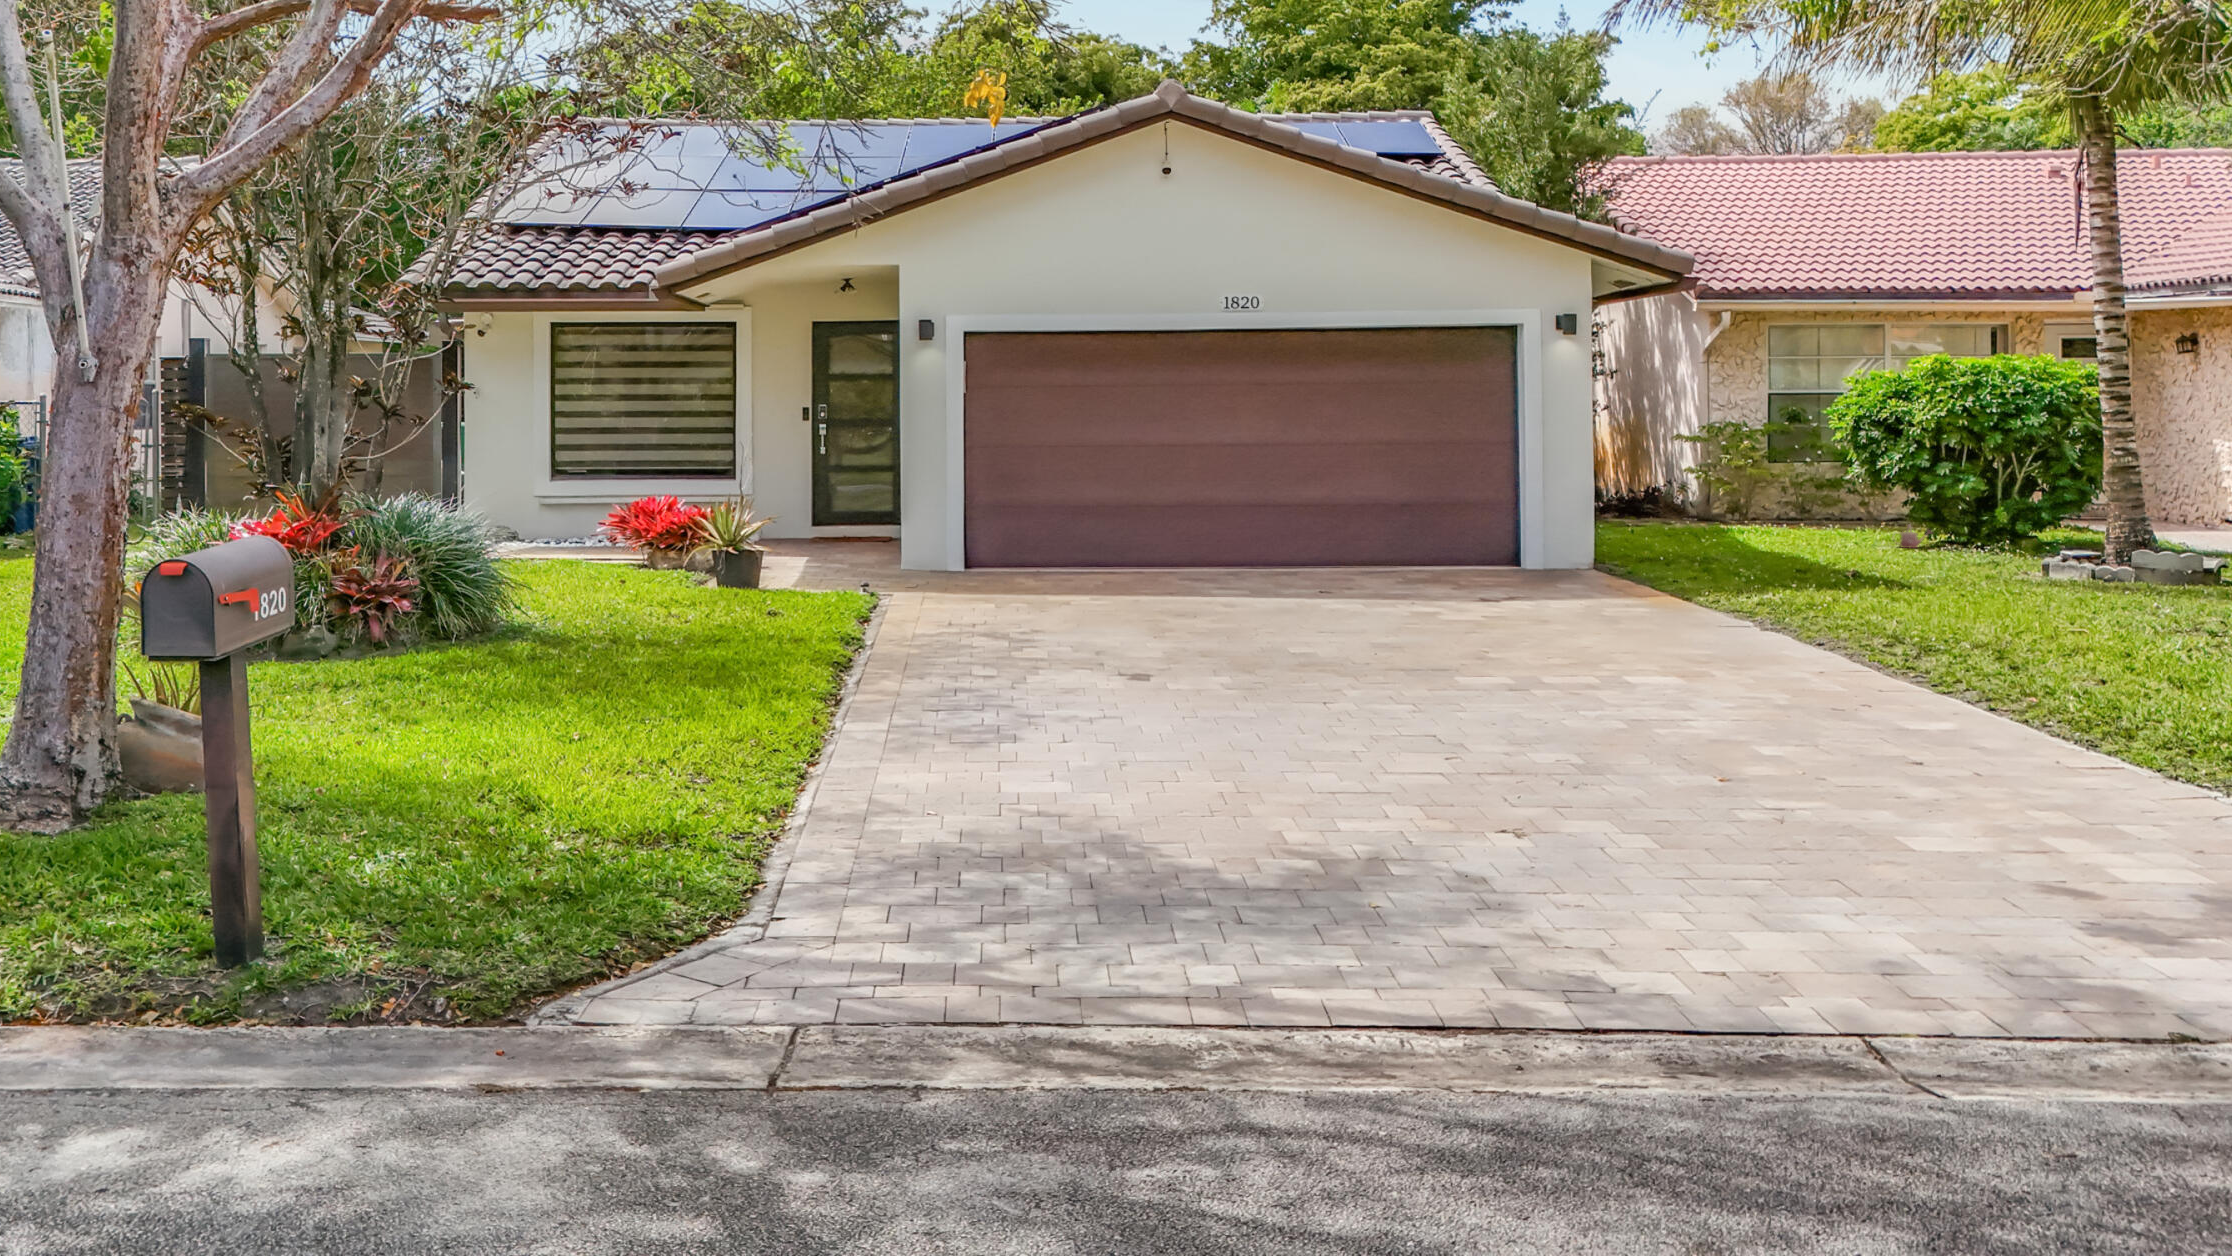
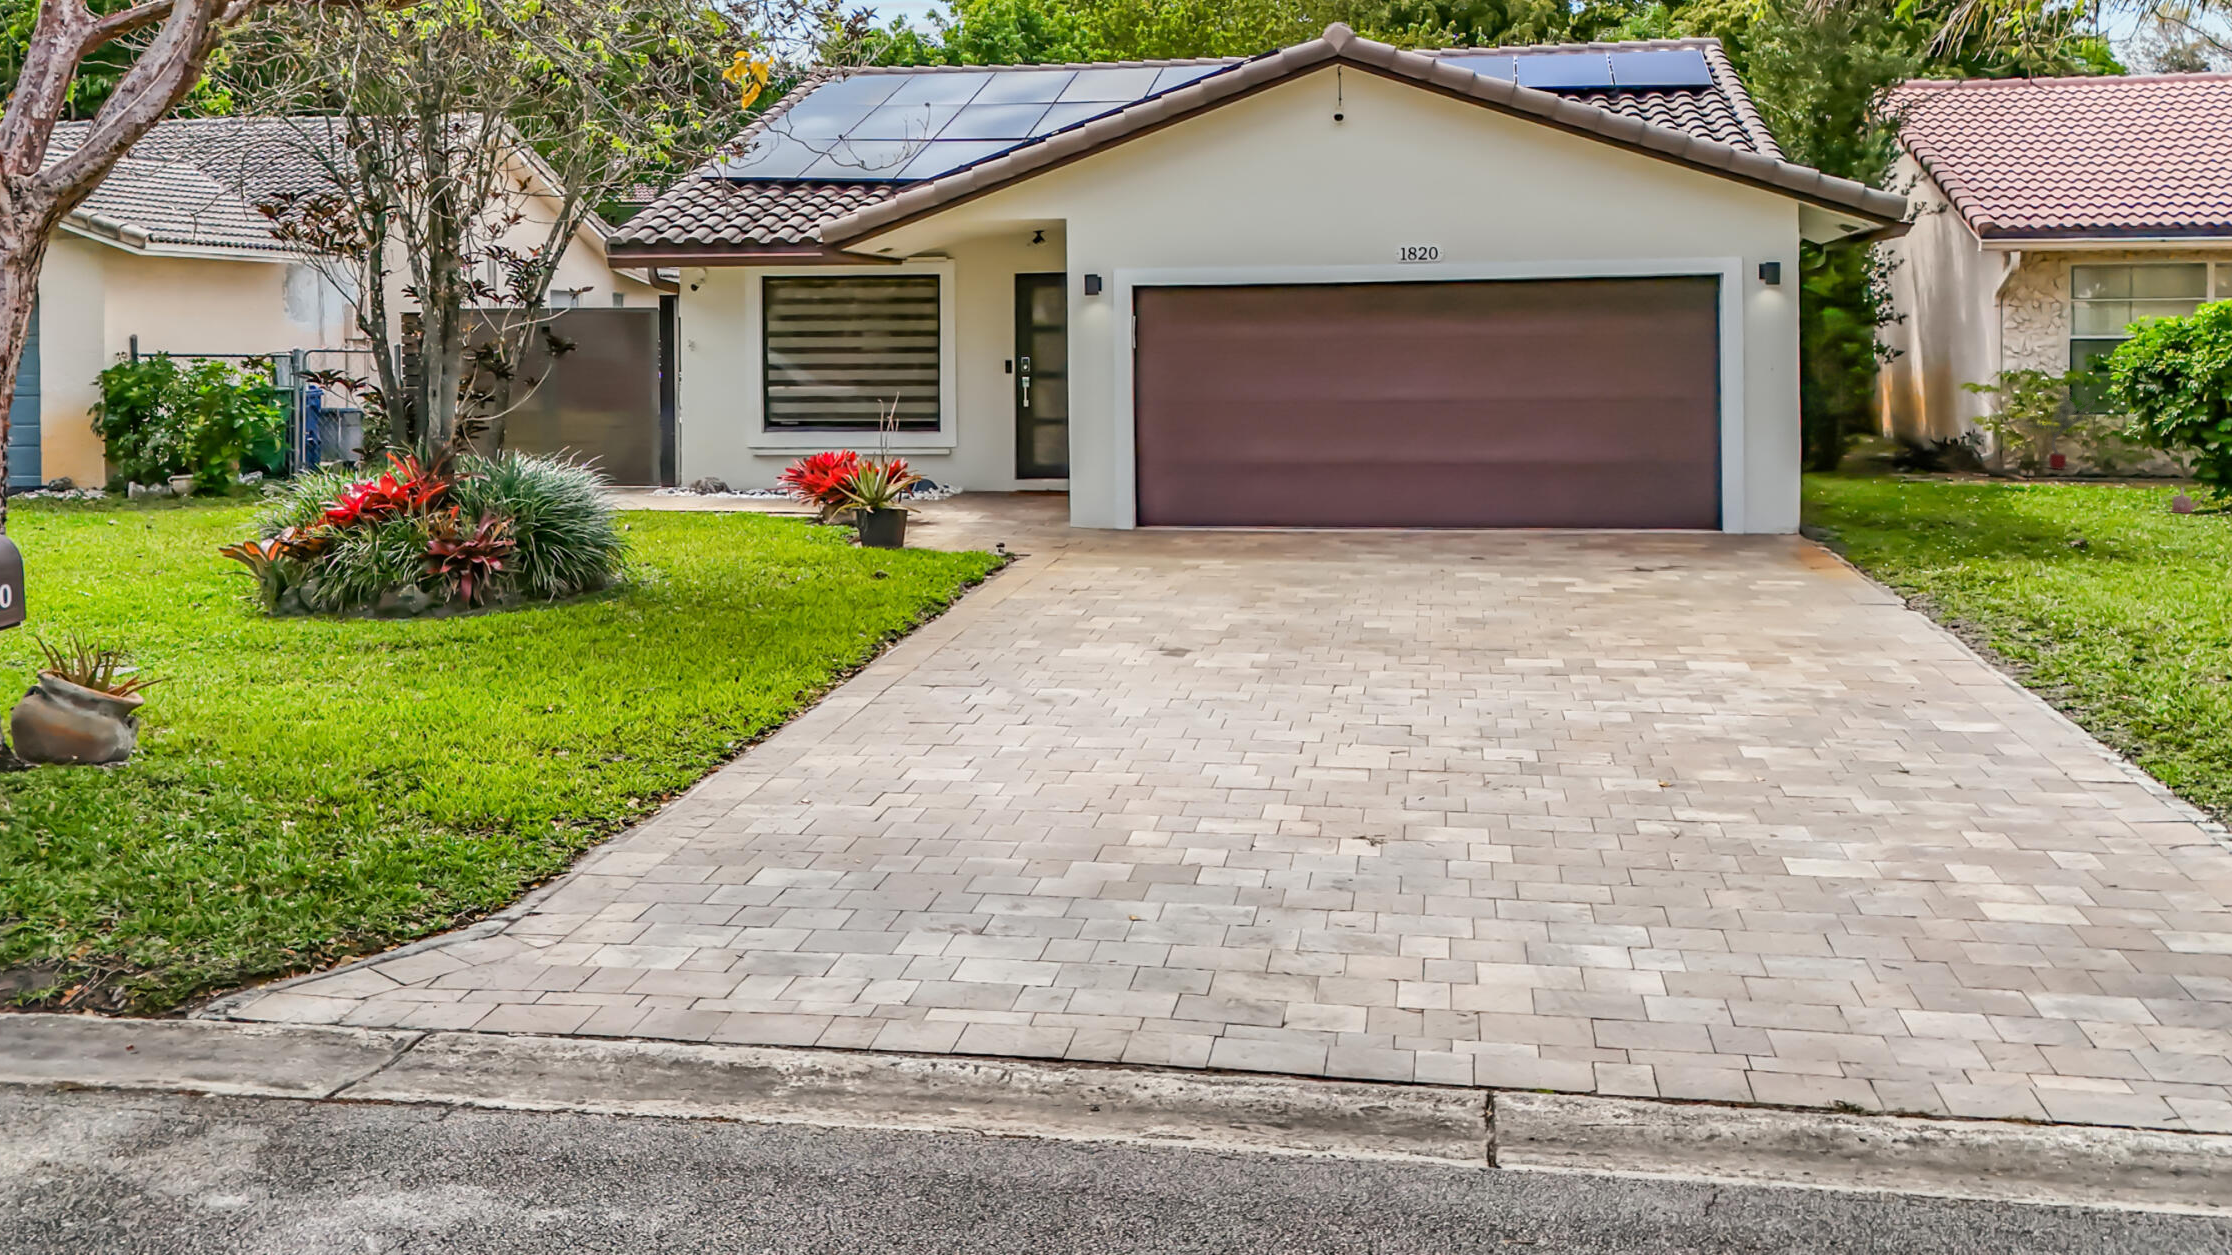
potted tree: none [1730,436,1793,511] -> present [2028,390,2094,469]

